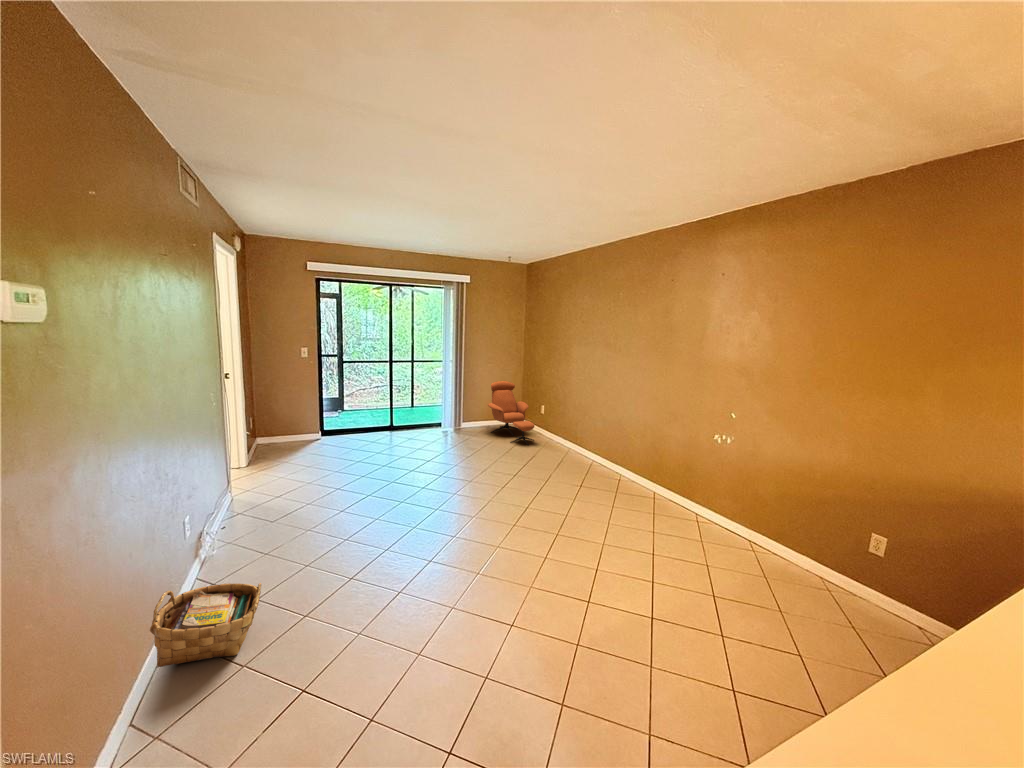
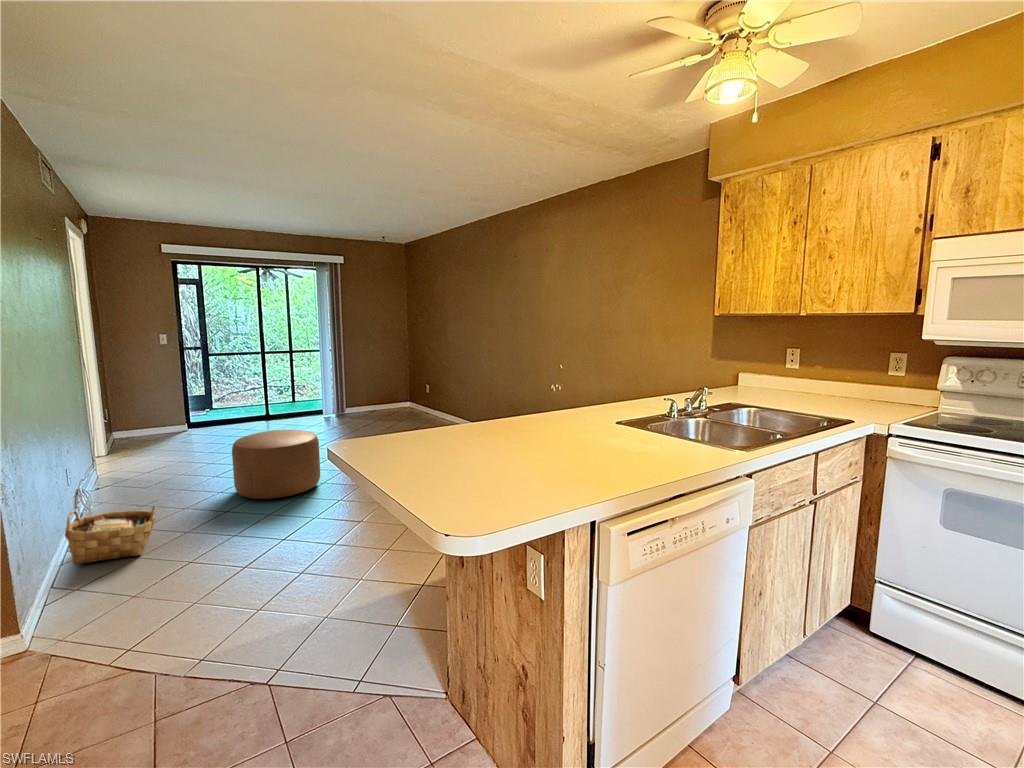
lounge chair: present [488,381,534,445] -> none [372,364,421,424]
ottoman: none [354,469,445,558] -> present [232,430,320,499]

